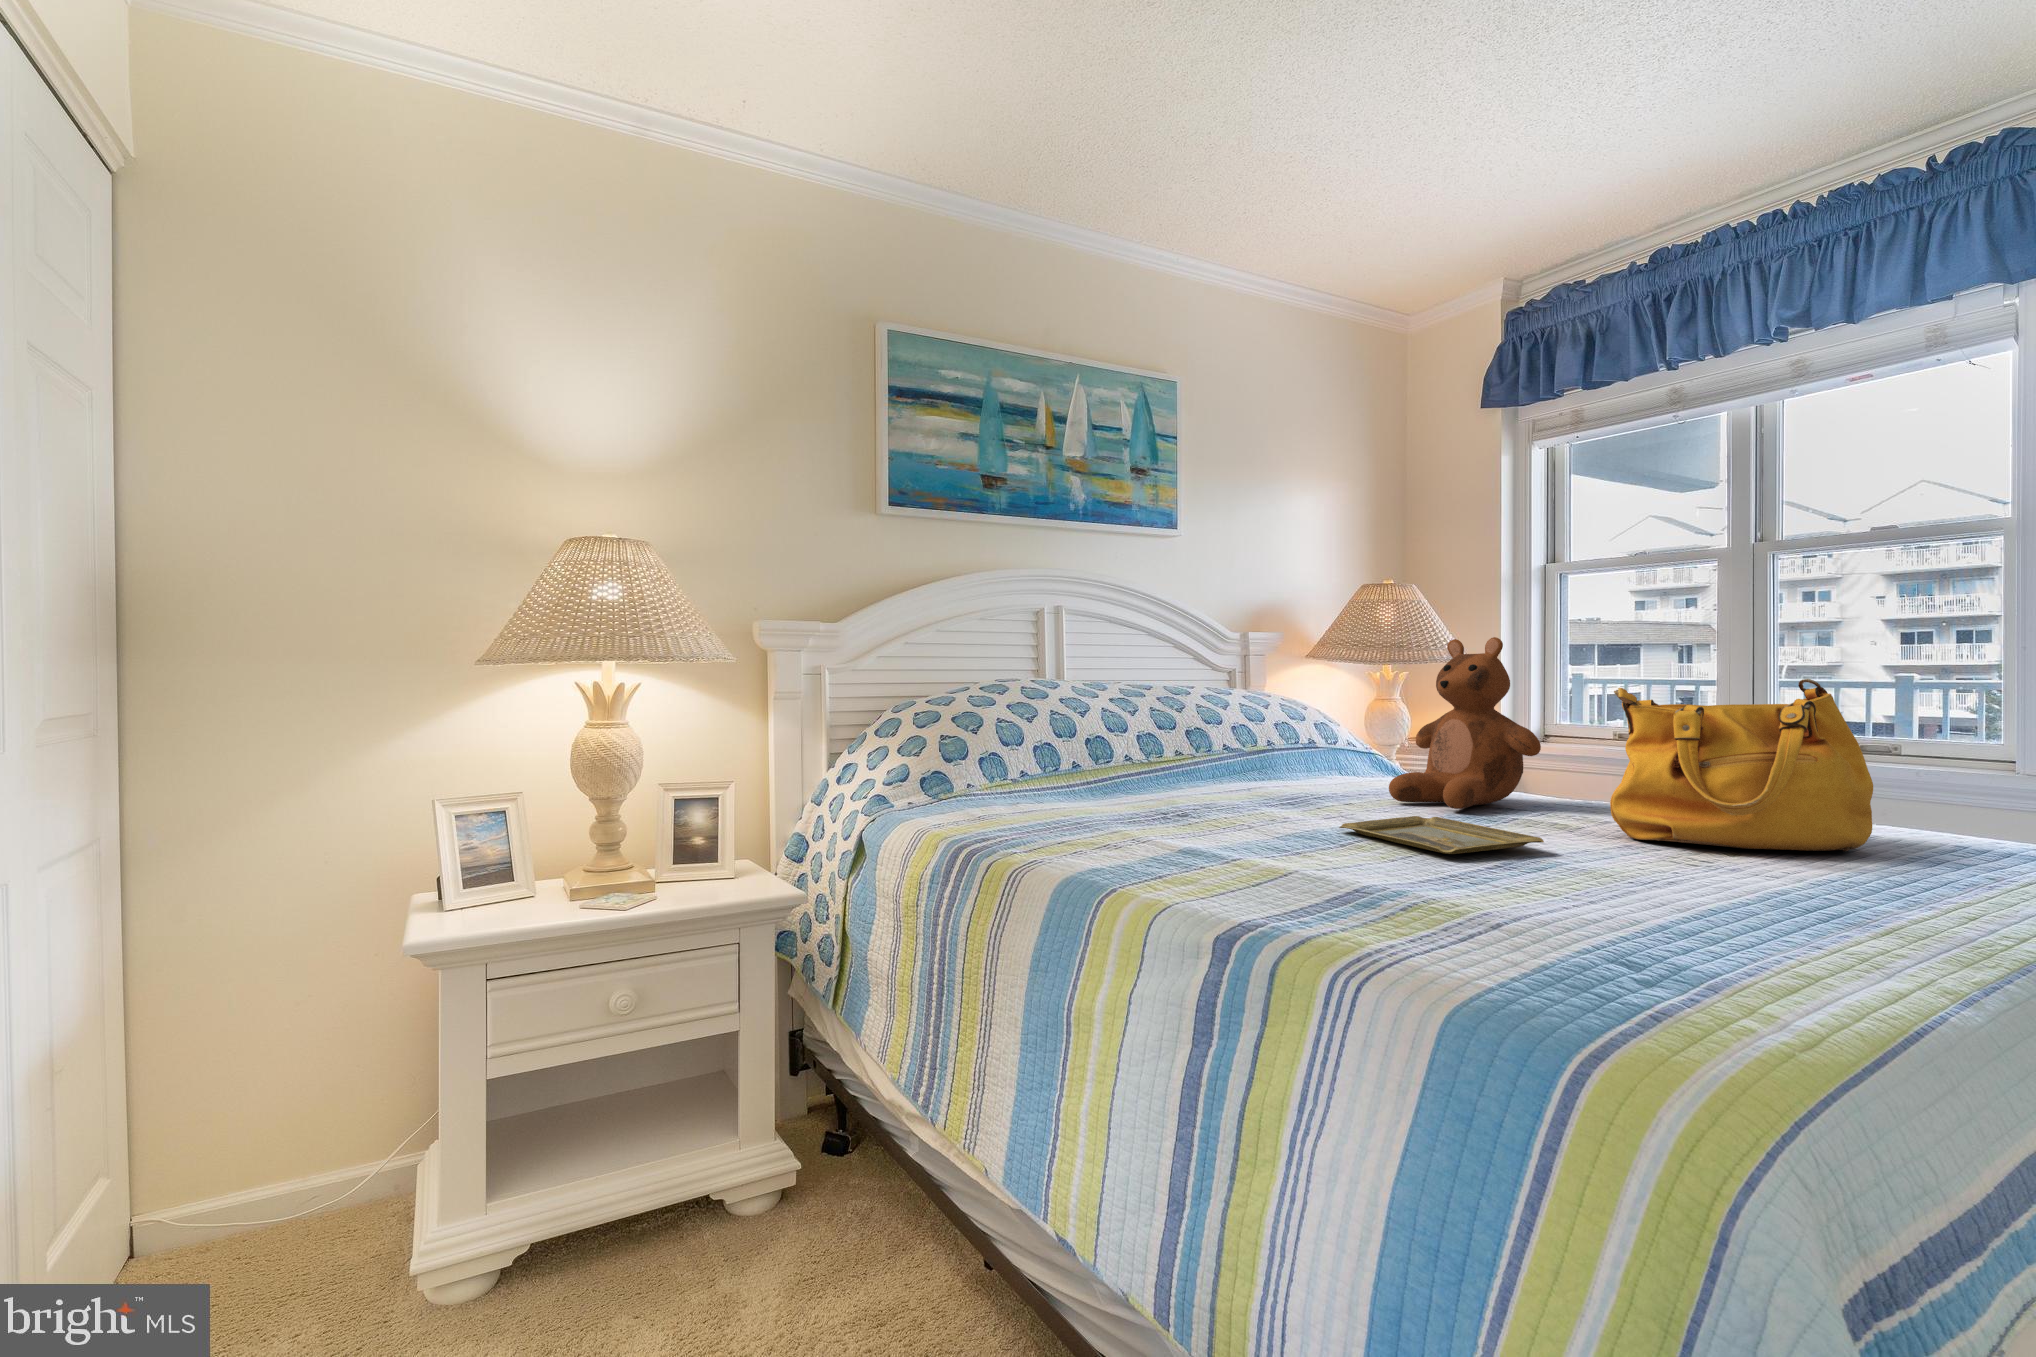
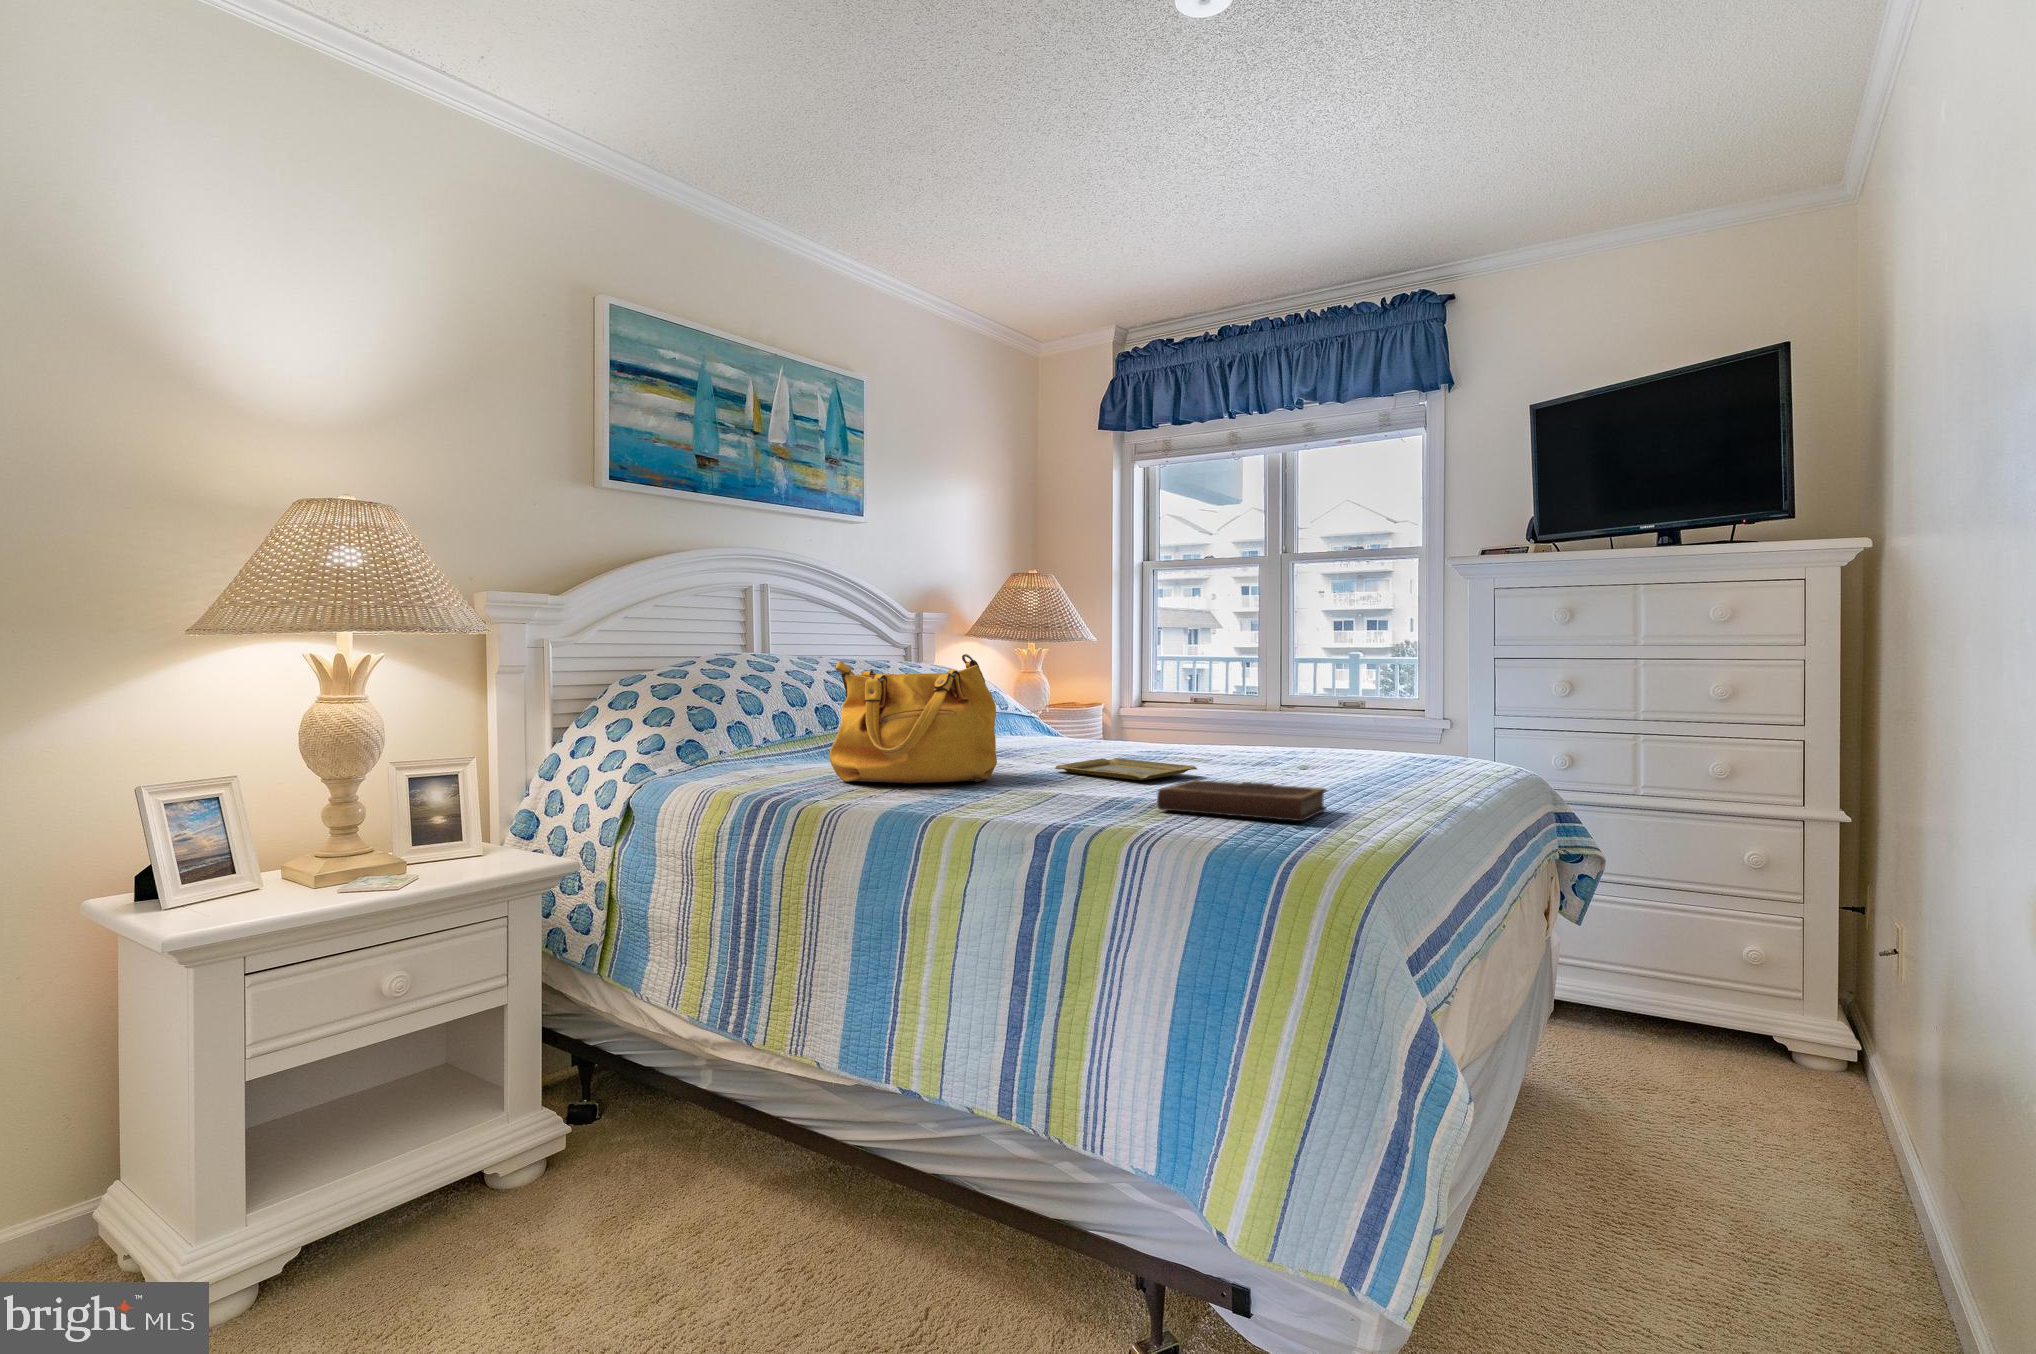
teddy bear: present [1389,637,1541,809] -> none [1069,623,1175,754]
handbag: present [1610,679,1873,852] -> present [830,654,997,783]
notebook: none [1423,867,1730,961] -> present [1157,780,1327,821]

